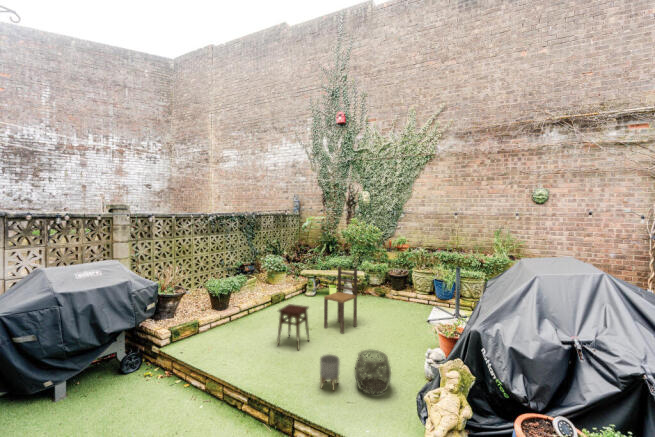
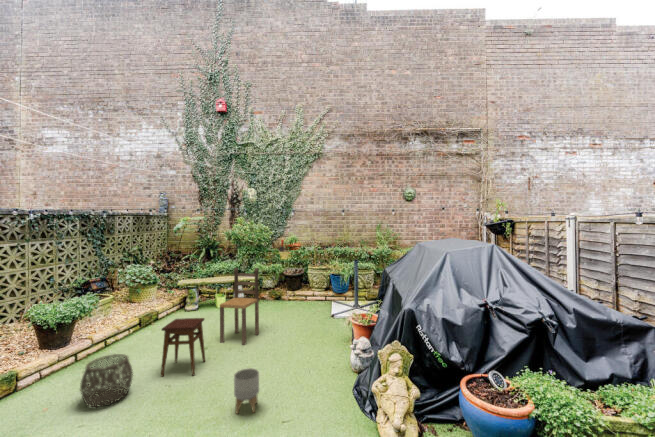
woven basket: present [355,350,391,395] -> present [80,354,133,407]

